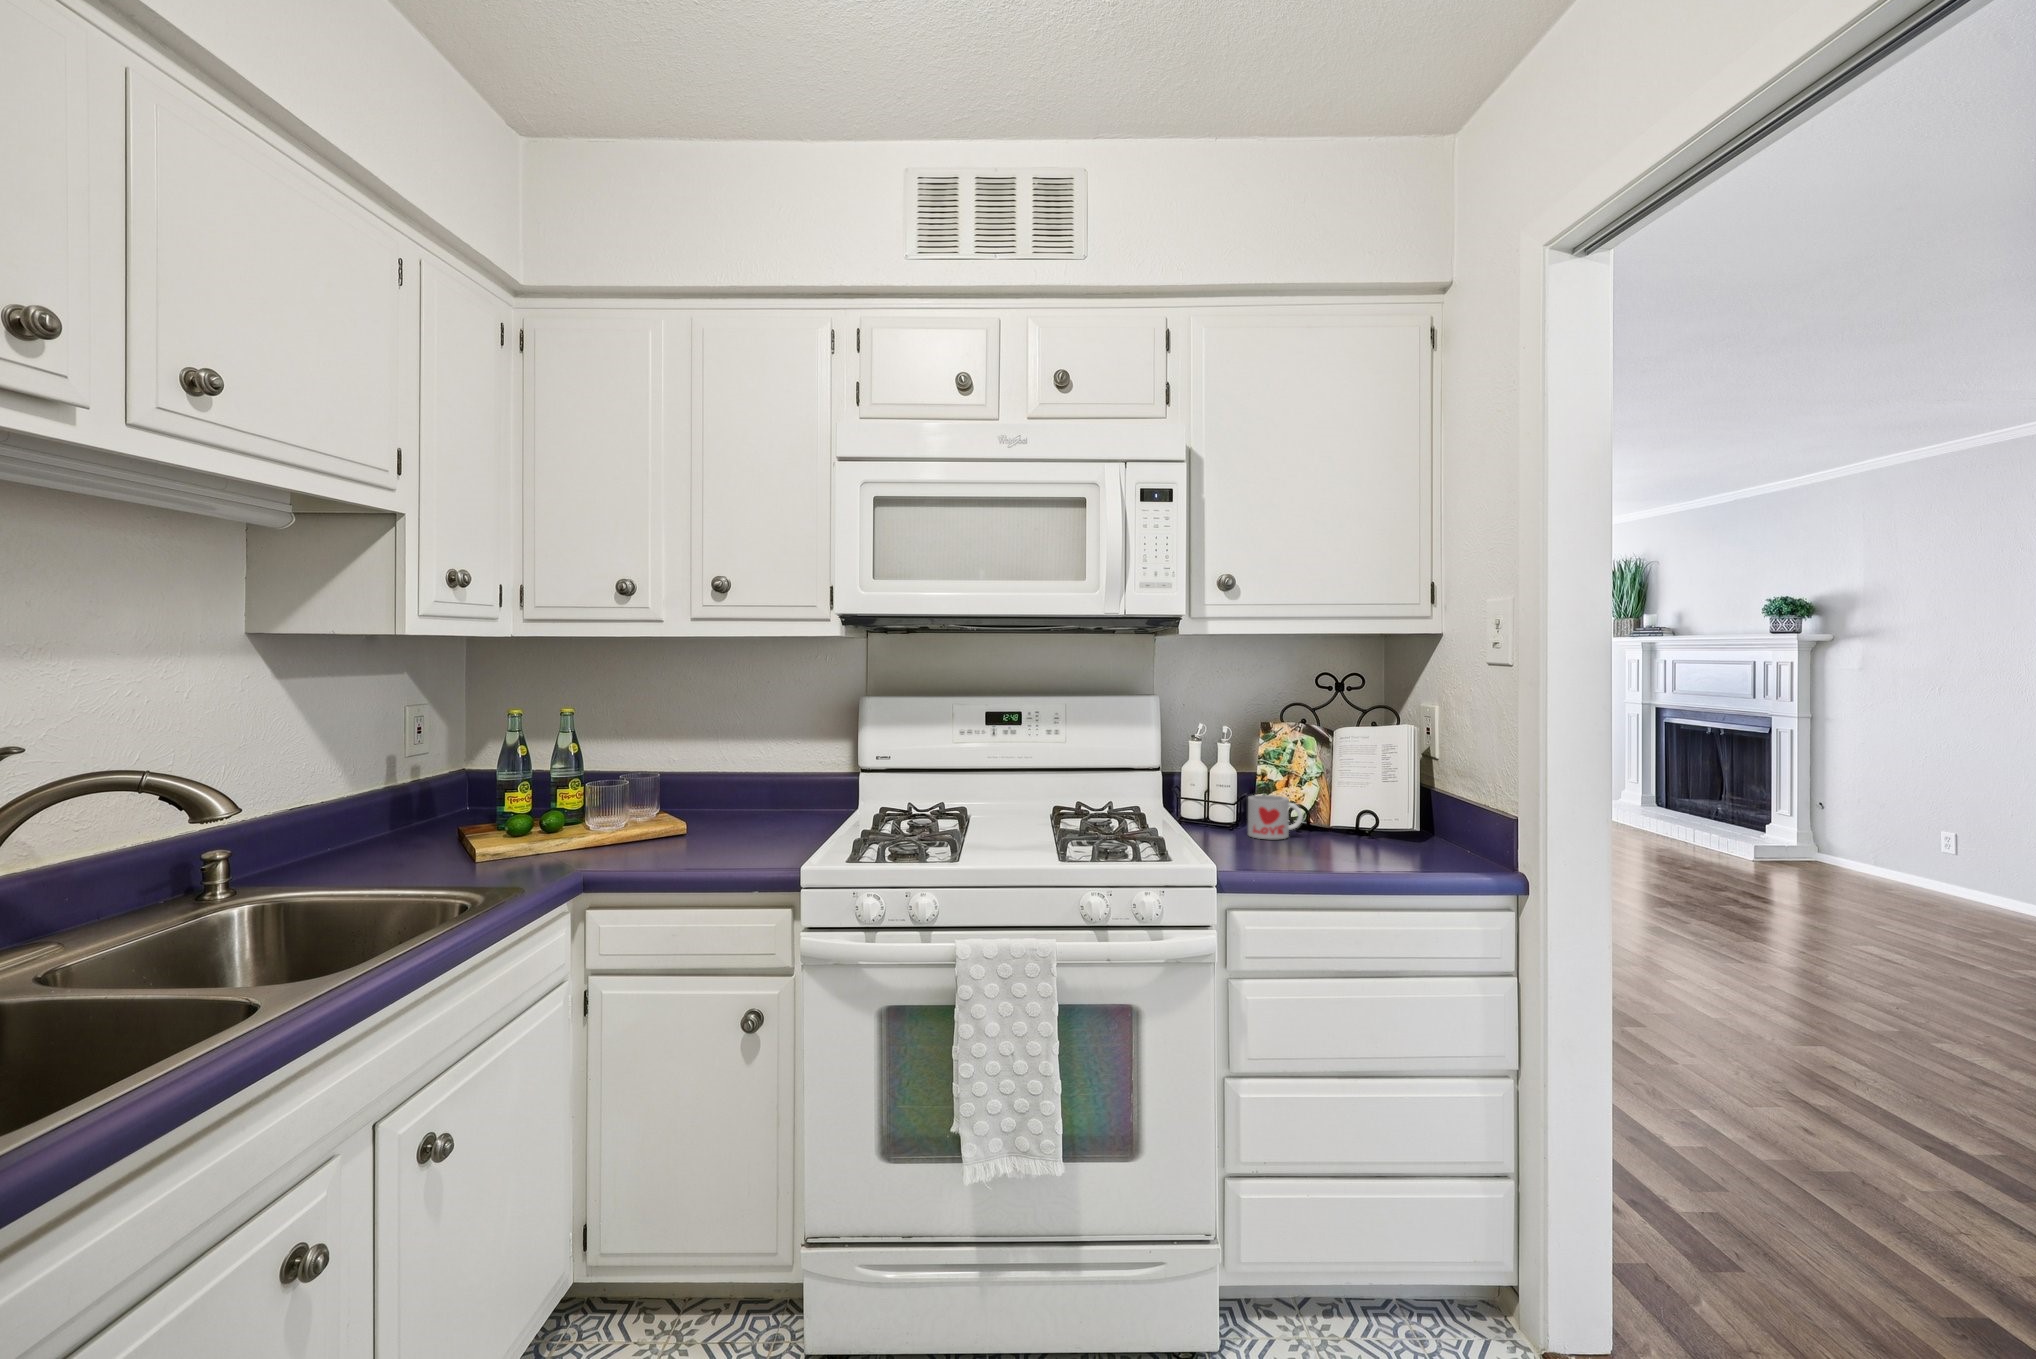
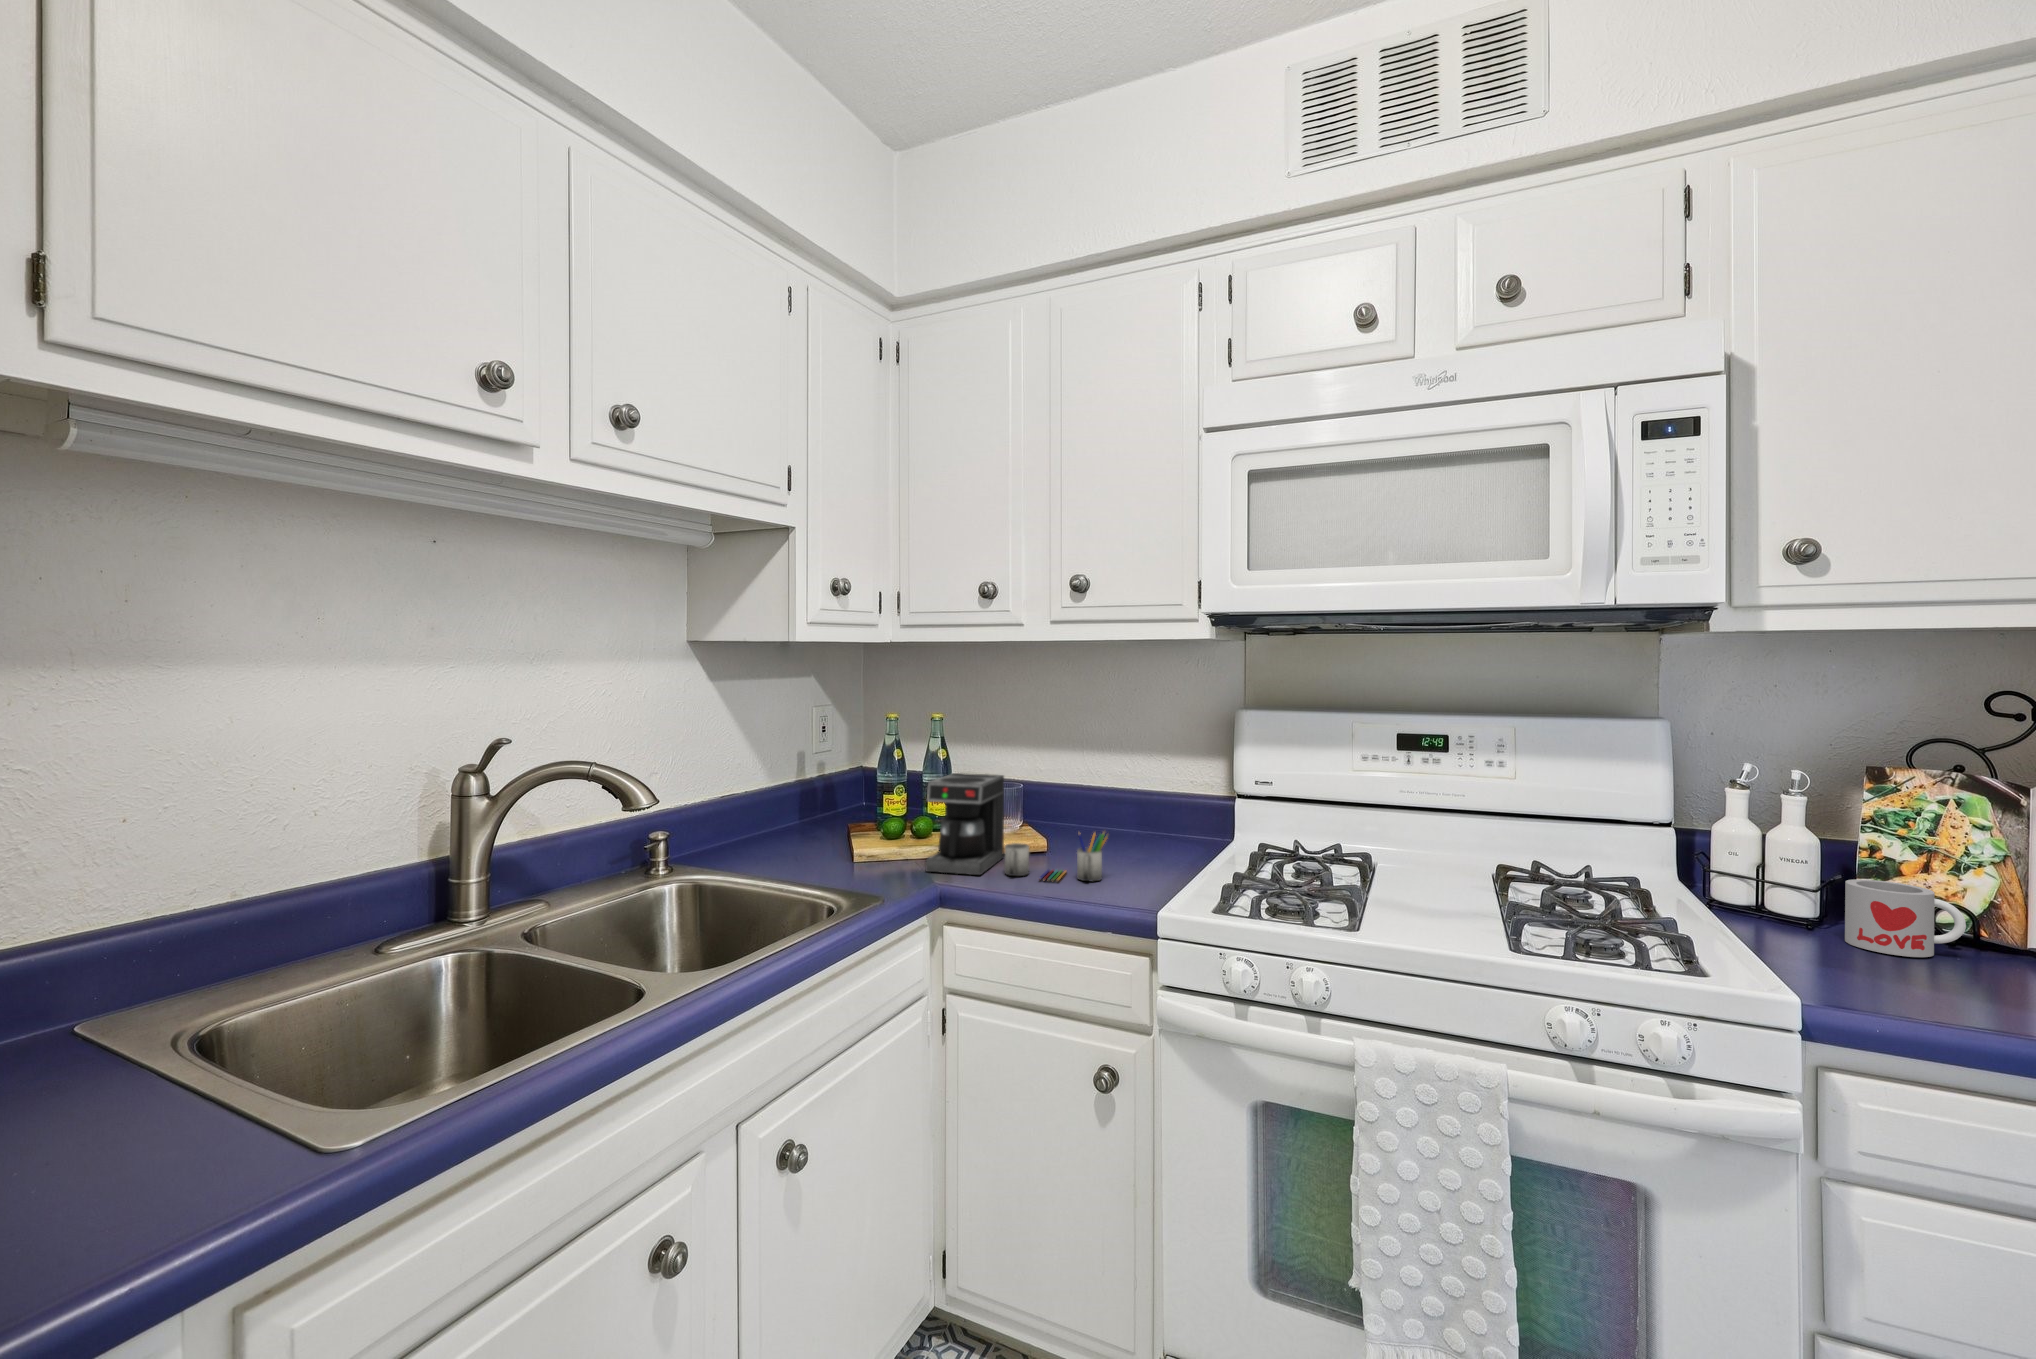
coffee maker: none [565,764,750,861] -> present [926,773,1108,881]

